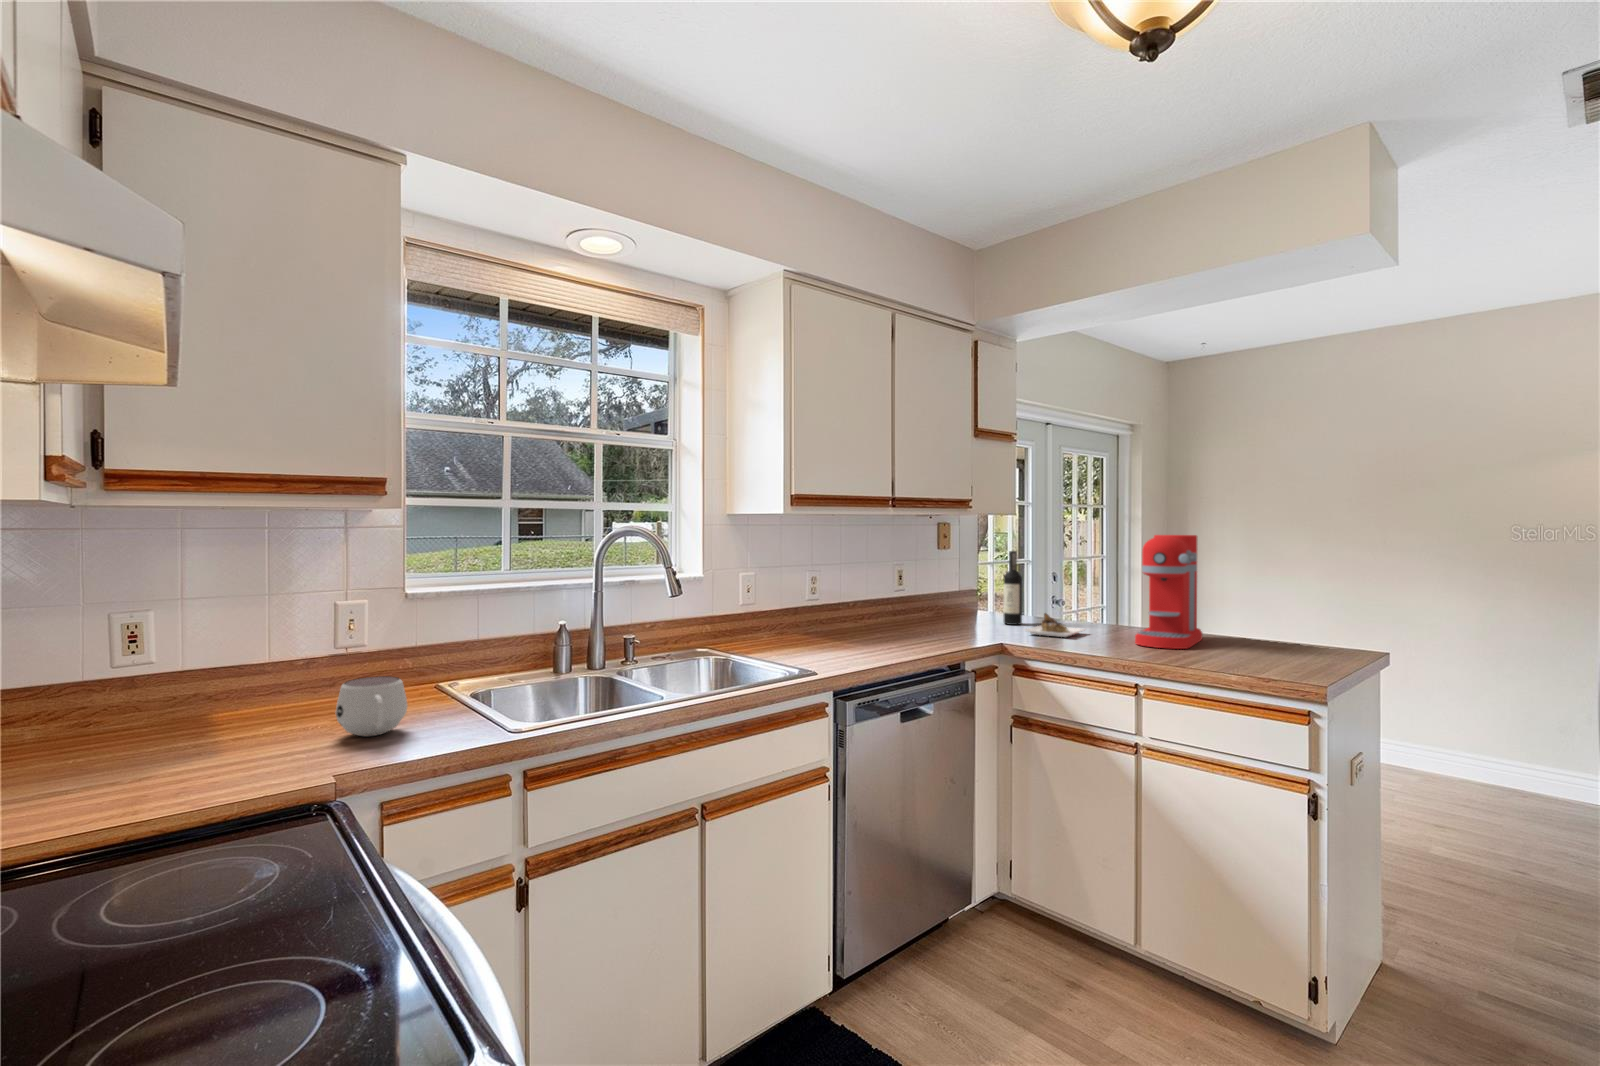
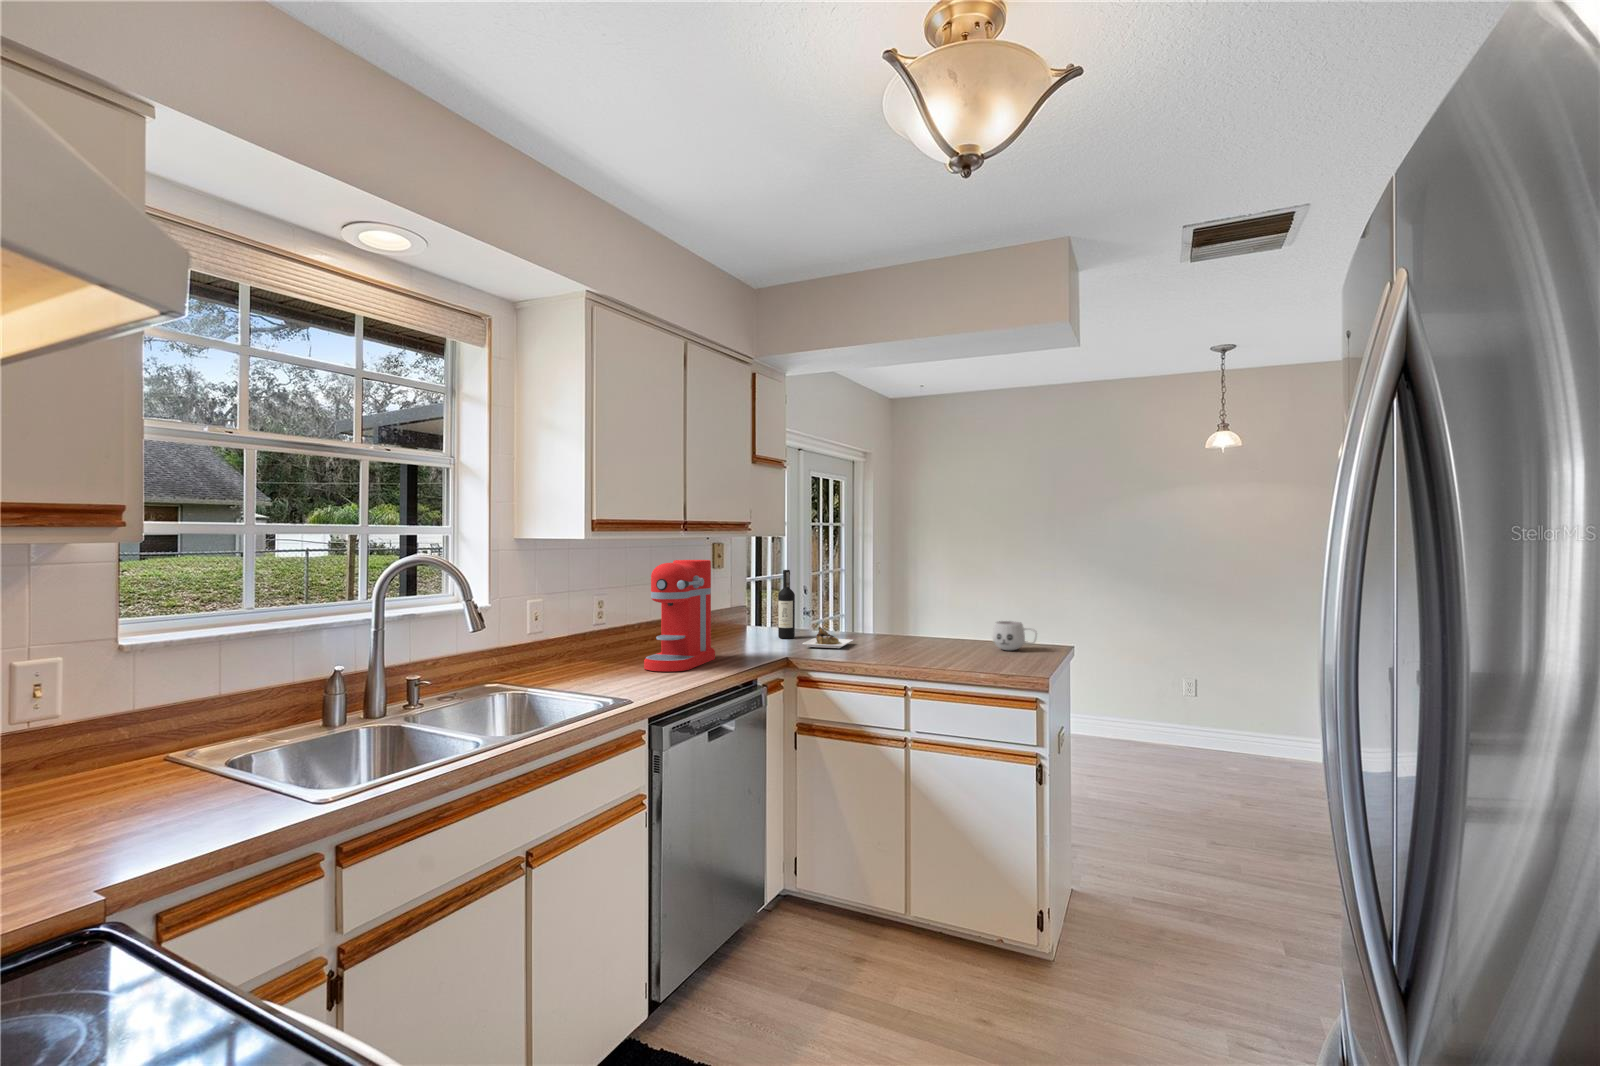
coffee maker: present [1135,535,1202,649] -> present [644,560,715,672]
mug: present [336,676,407,736] -> present [992,621,1037,650]

